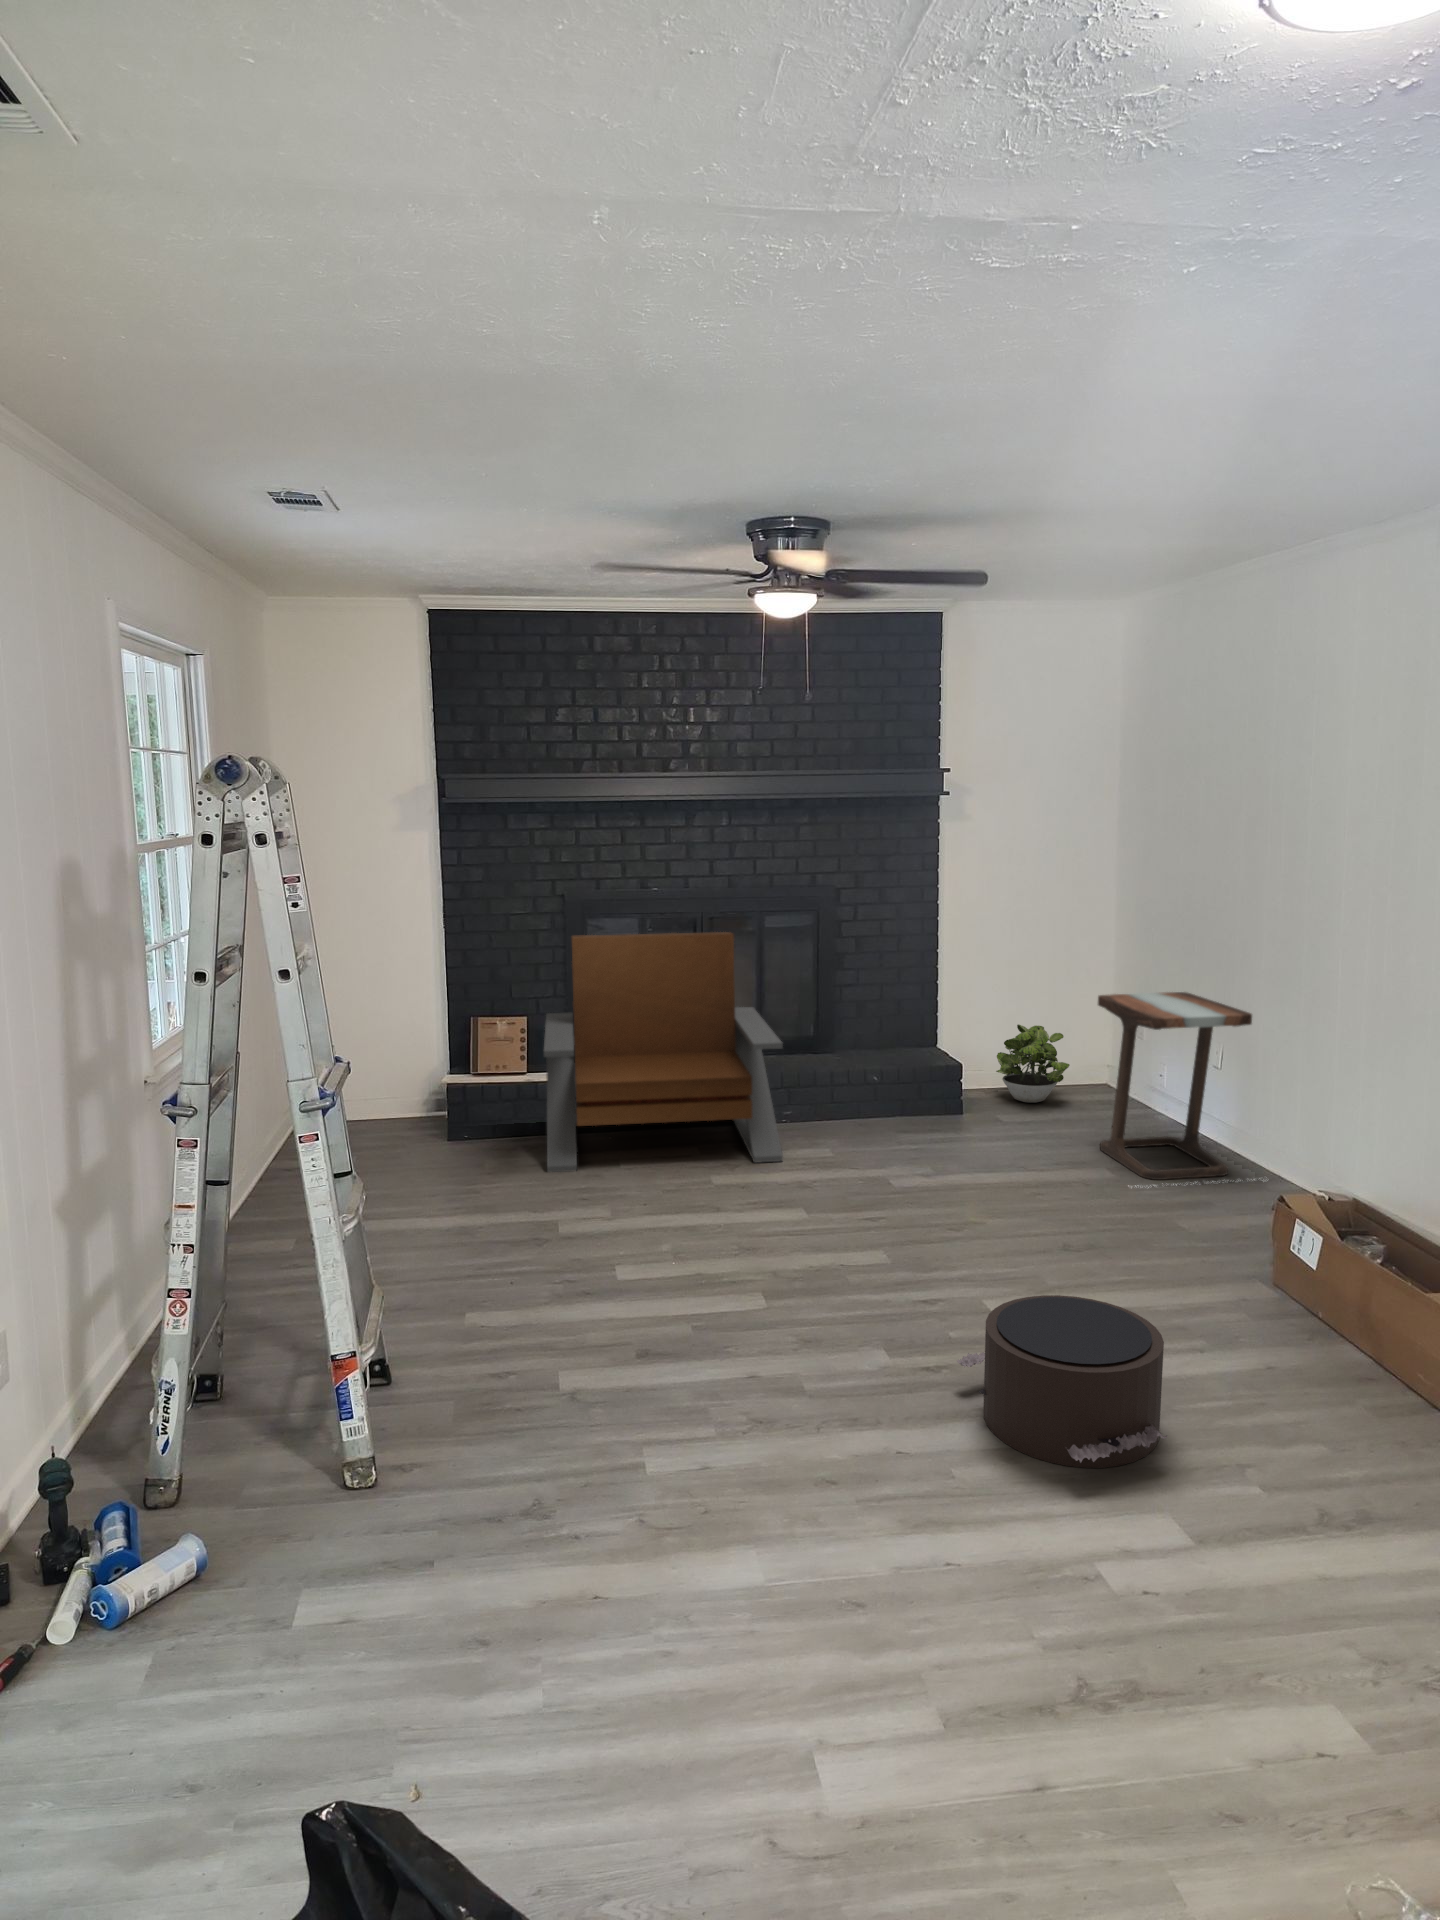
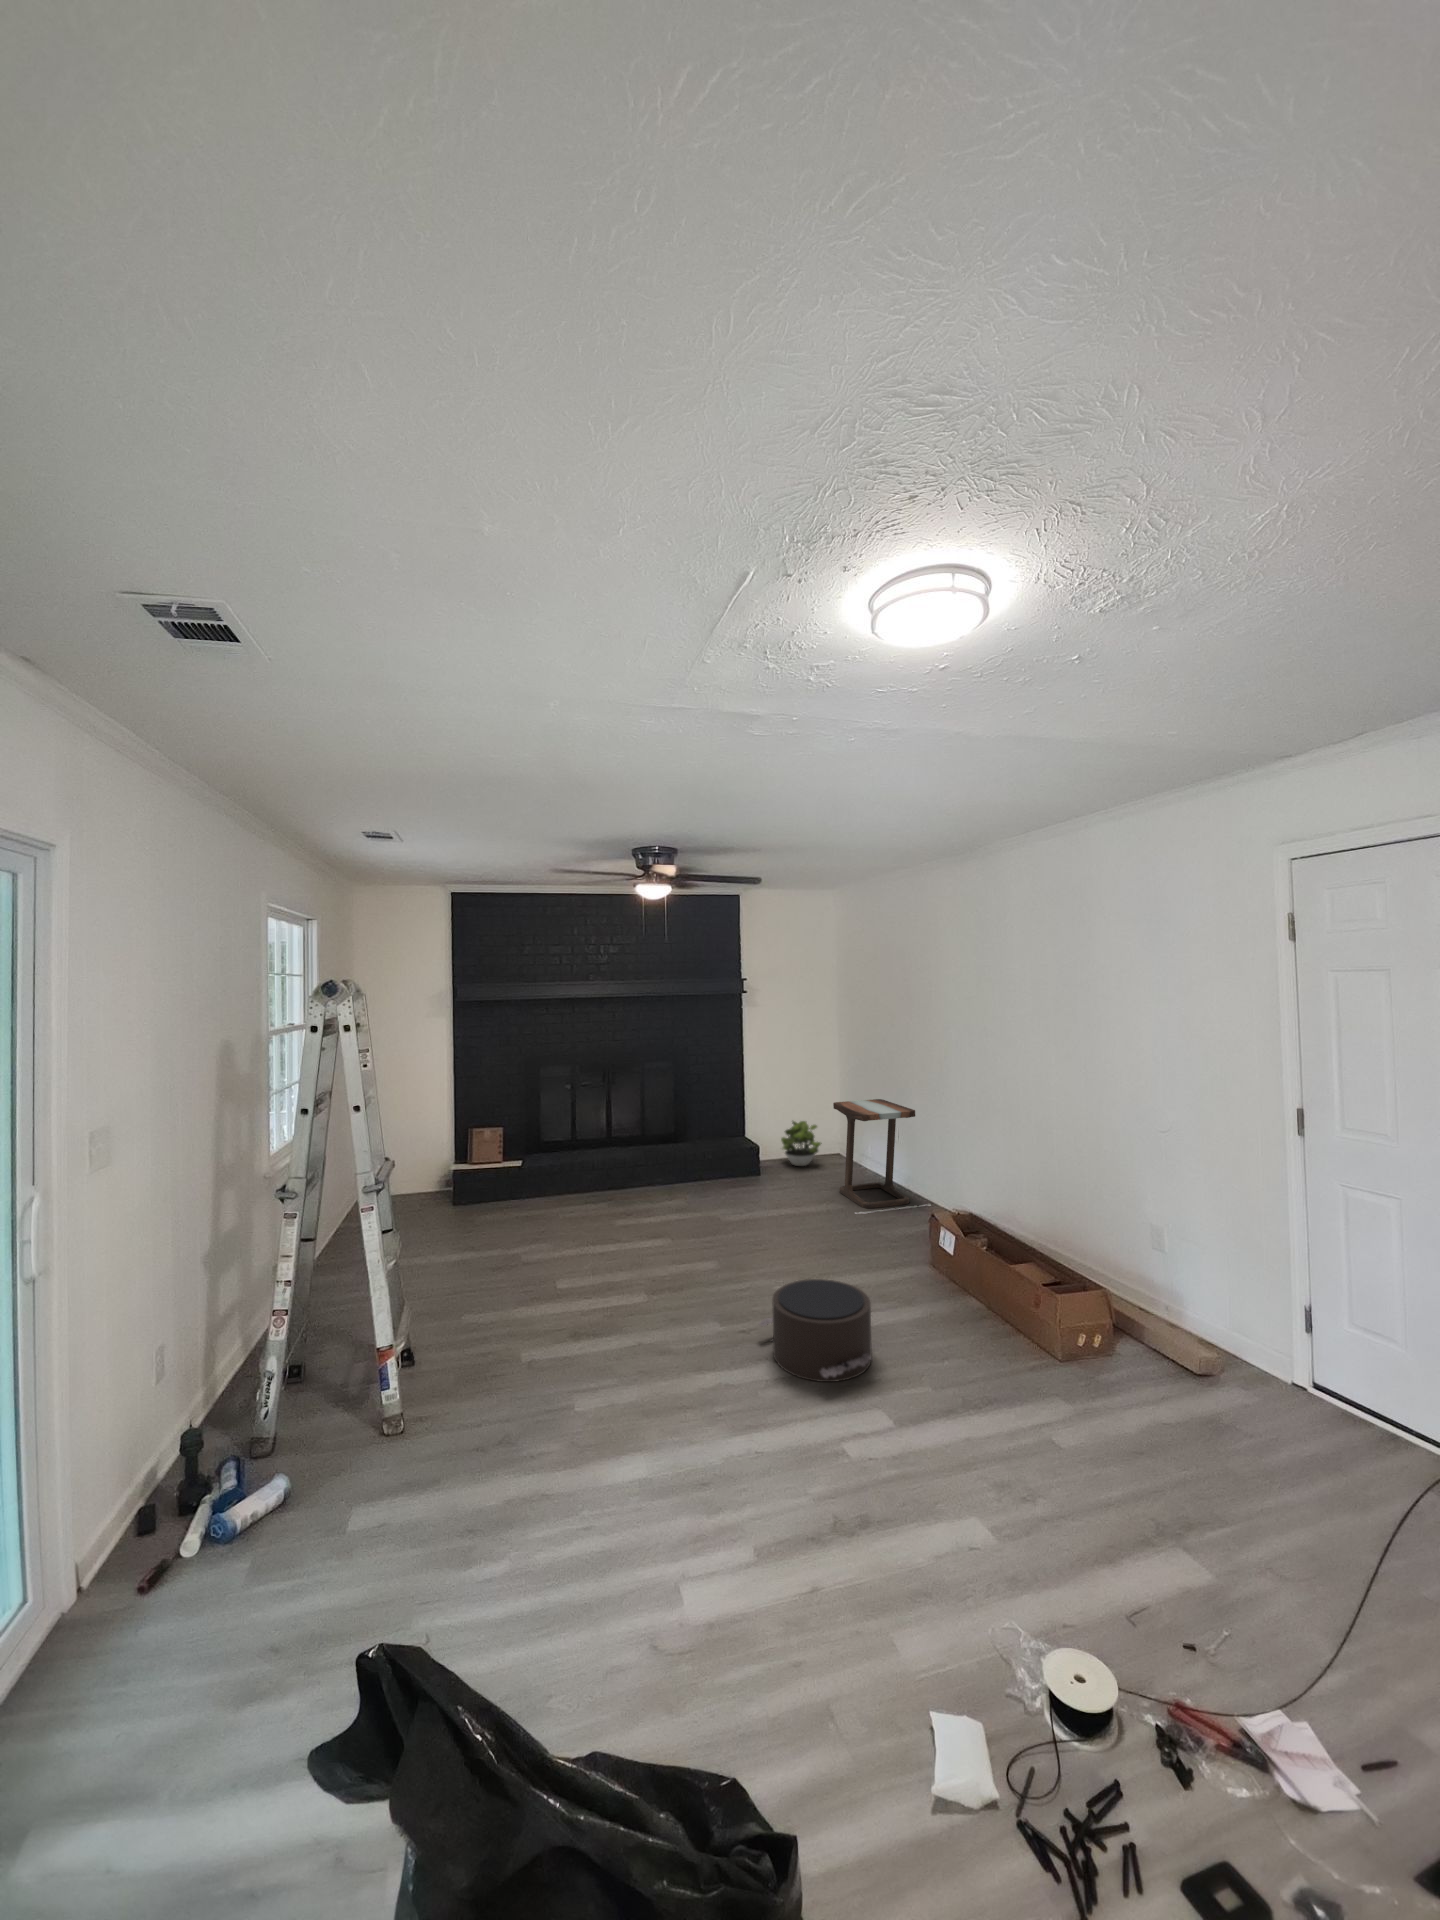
lounge chair: present [544,932,783,1172] -> none [514,1072,658,1223]

